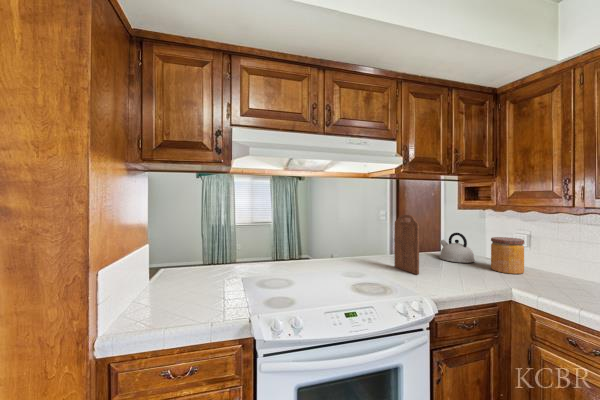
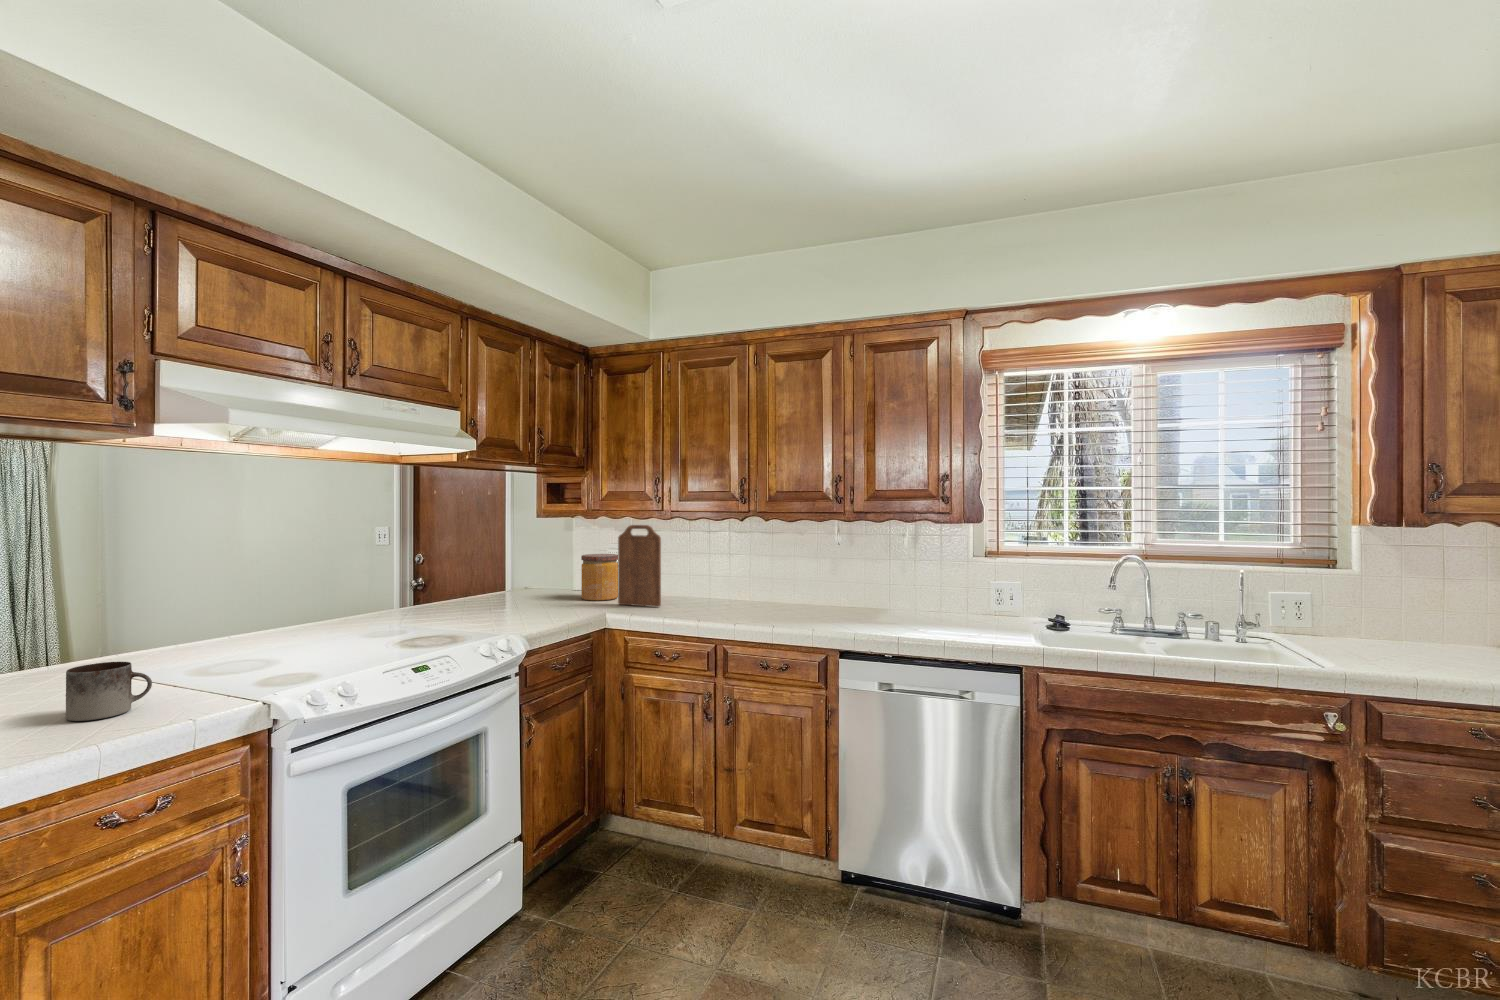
cutting board: present [394,215,419,274] -> present [618,525,661,607]
kettle: present [440,233,475,263] -> none [510,553,561,598]
mug: none [180,279,211,310] -> present [66,662,152,721]

